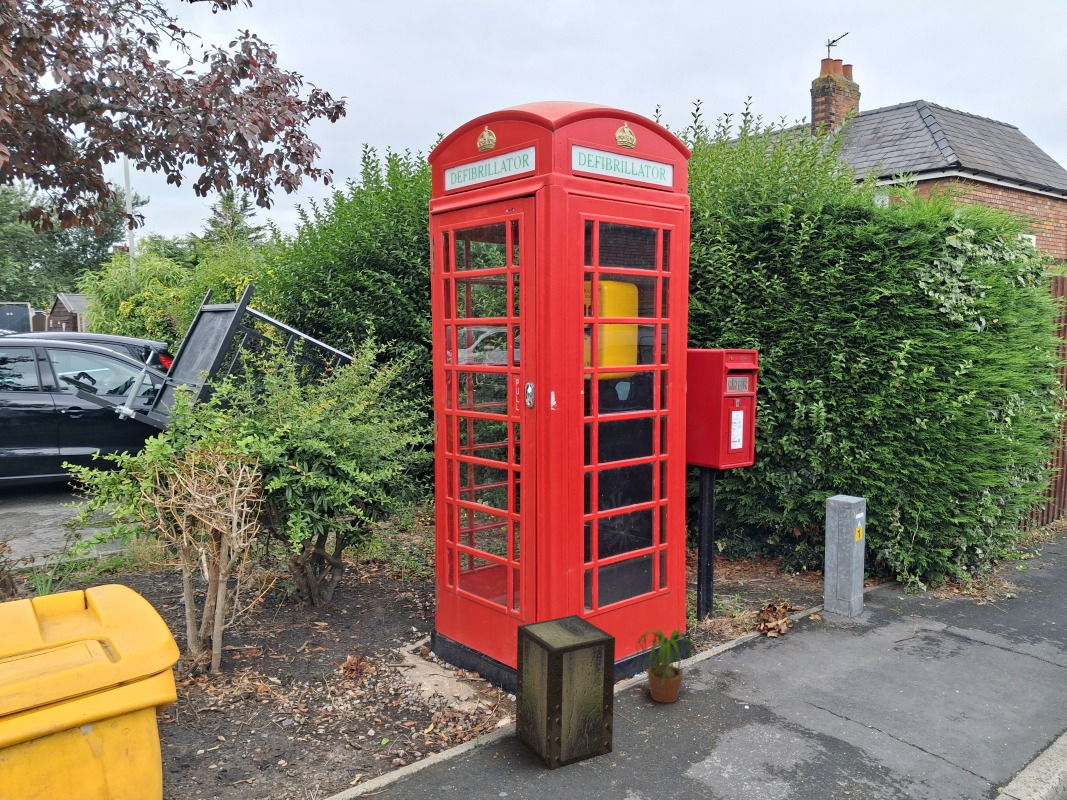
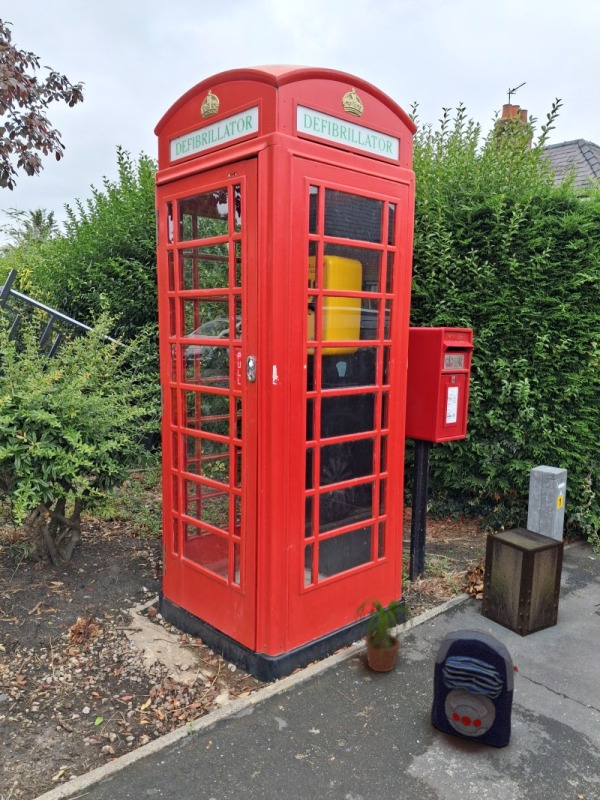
storage box: present [516,615,615,769] -> present [481,527,564,636]
backpack: none [714,649,798,766] -> present [431,629,518,747]

